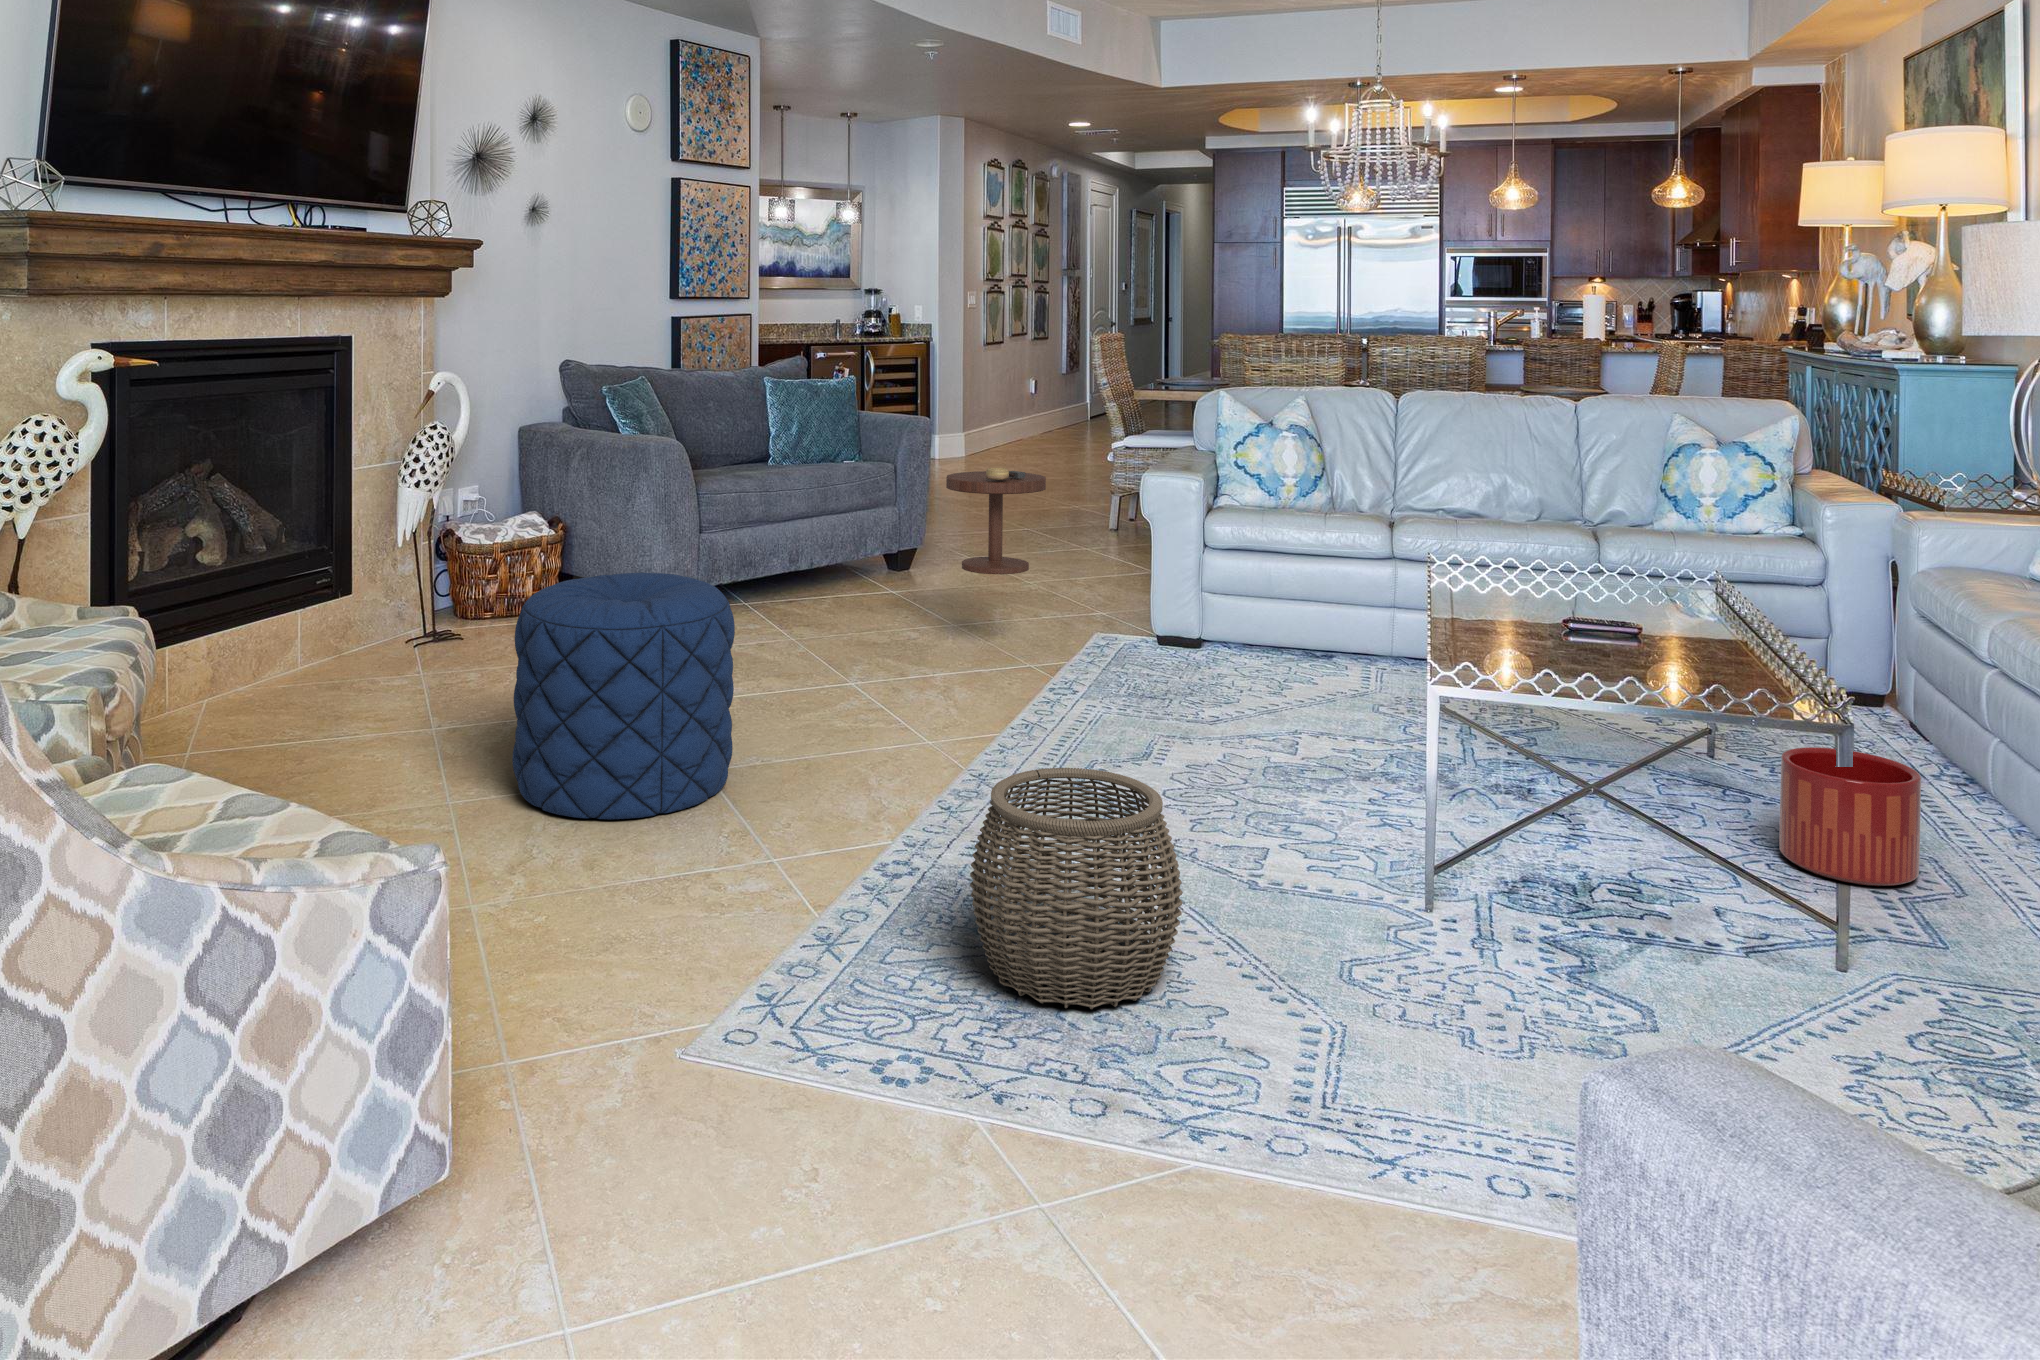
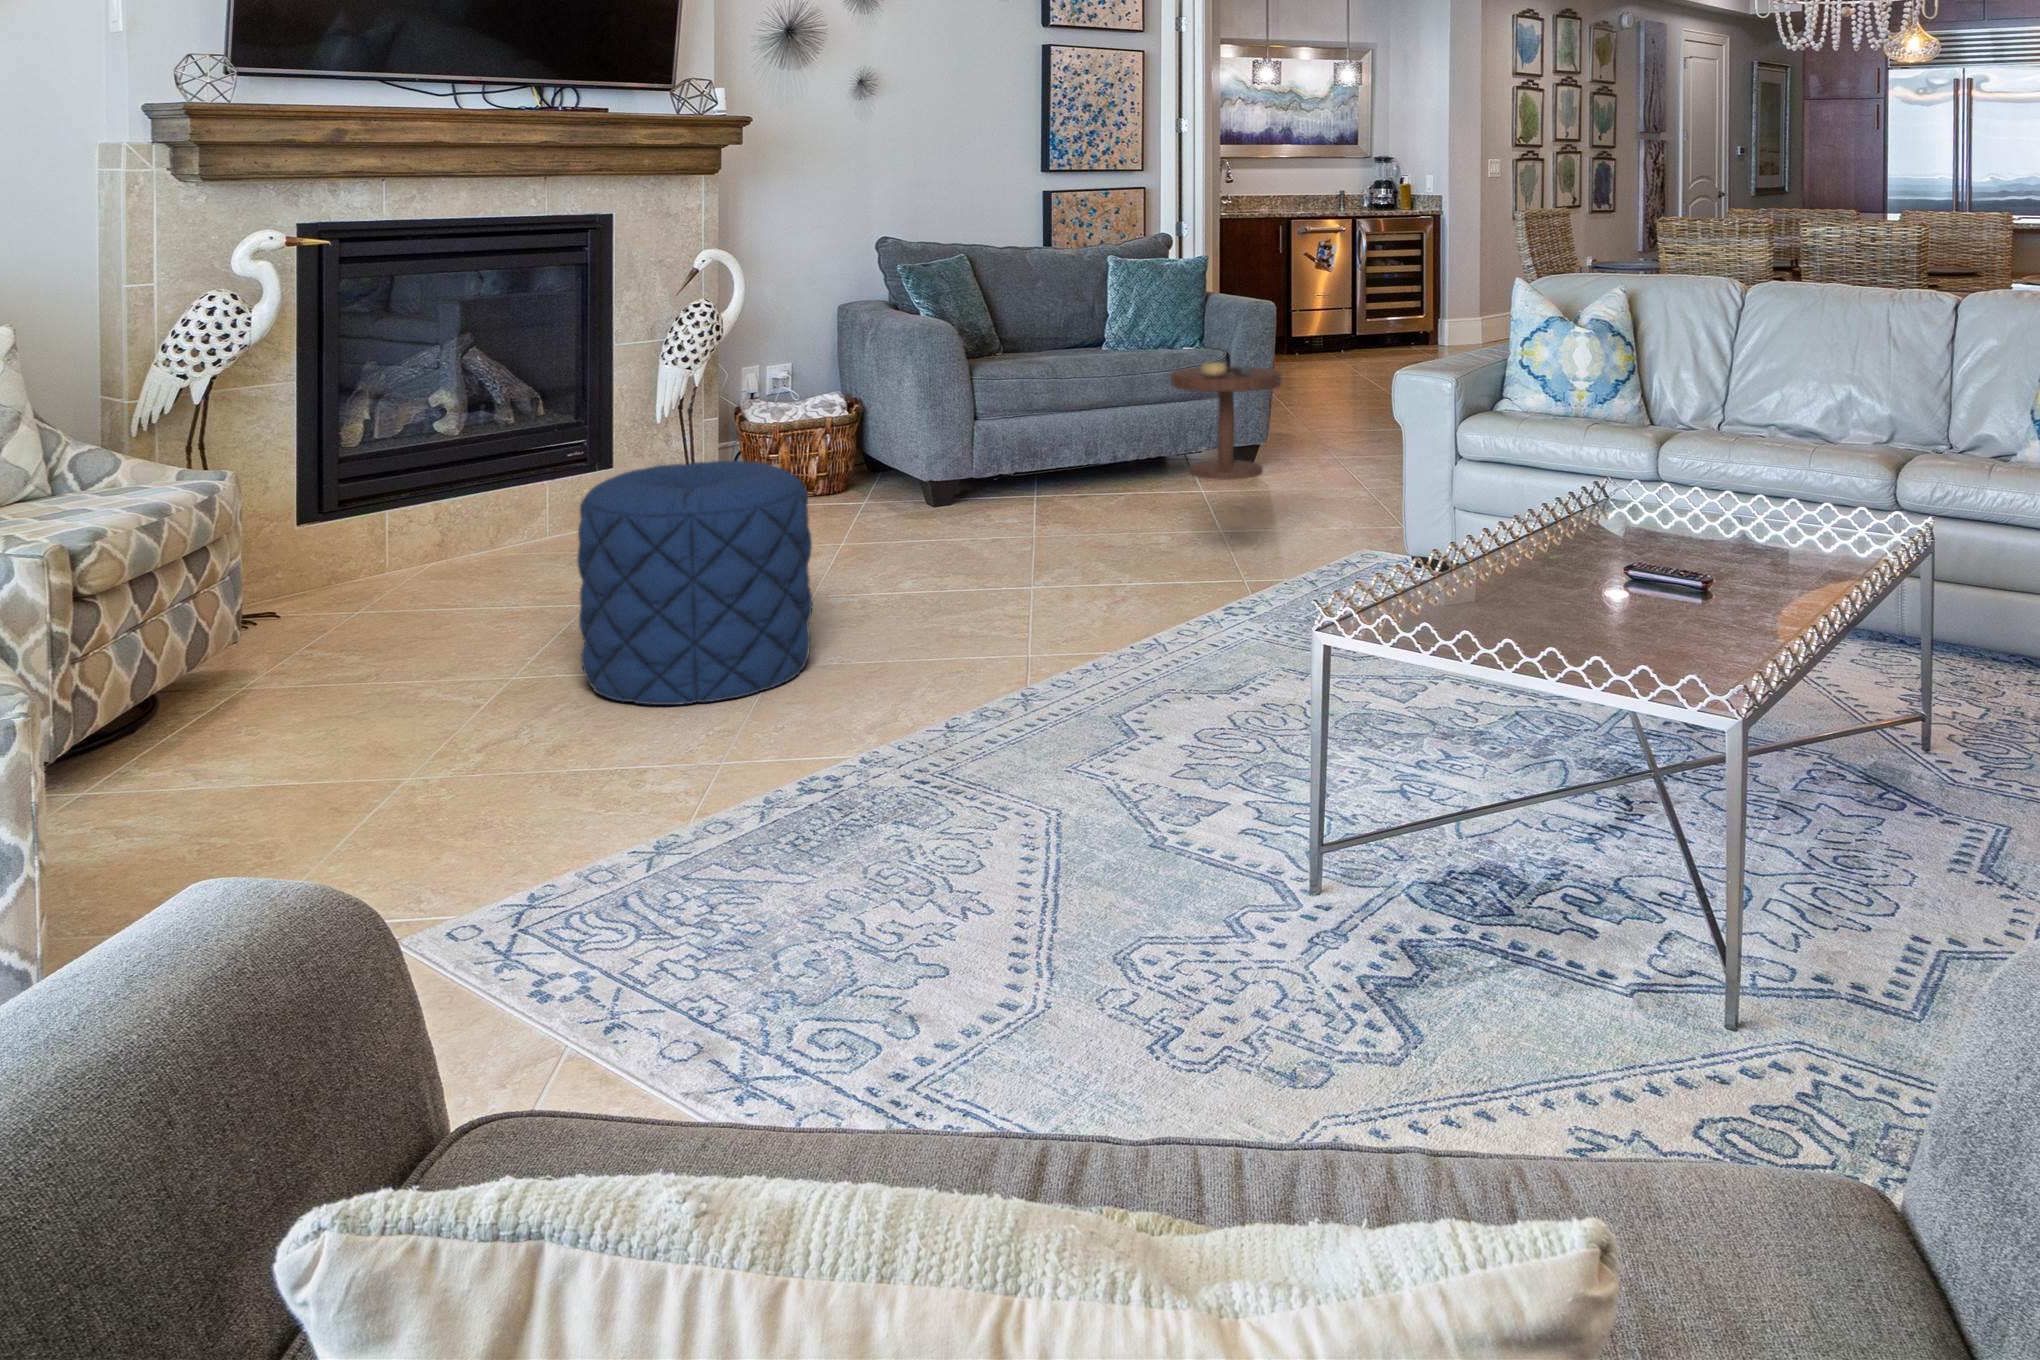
planter: present [1779,747,1921,886] -> none [1830,717,1985,884]
woven basket: present [970,768,1183,1009] -> none [782,677,1008,921]

